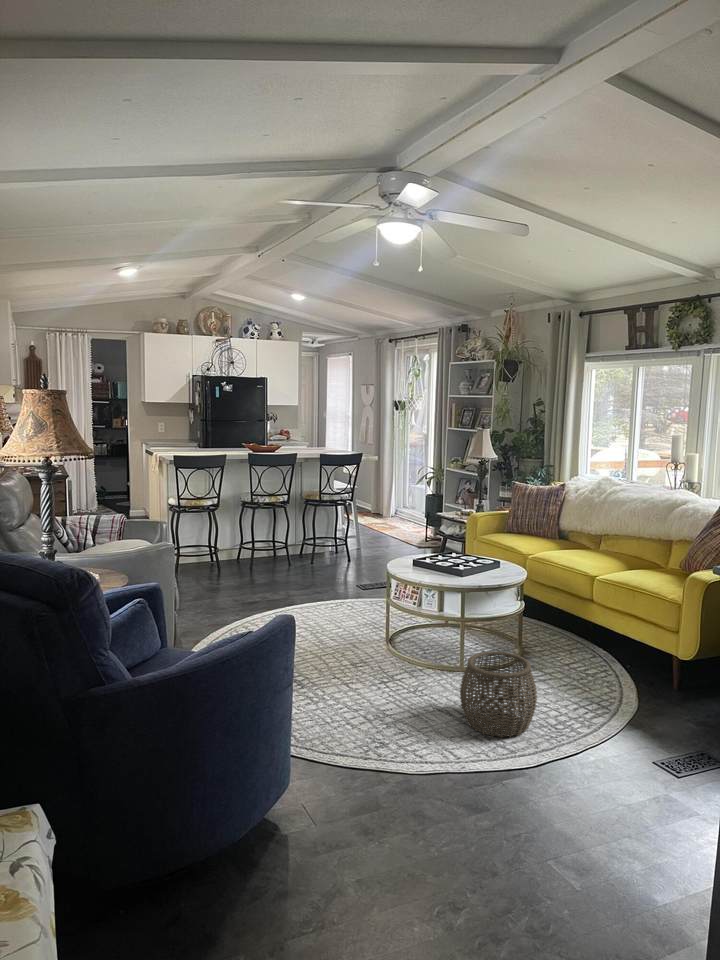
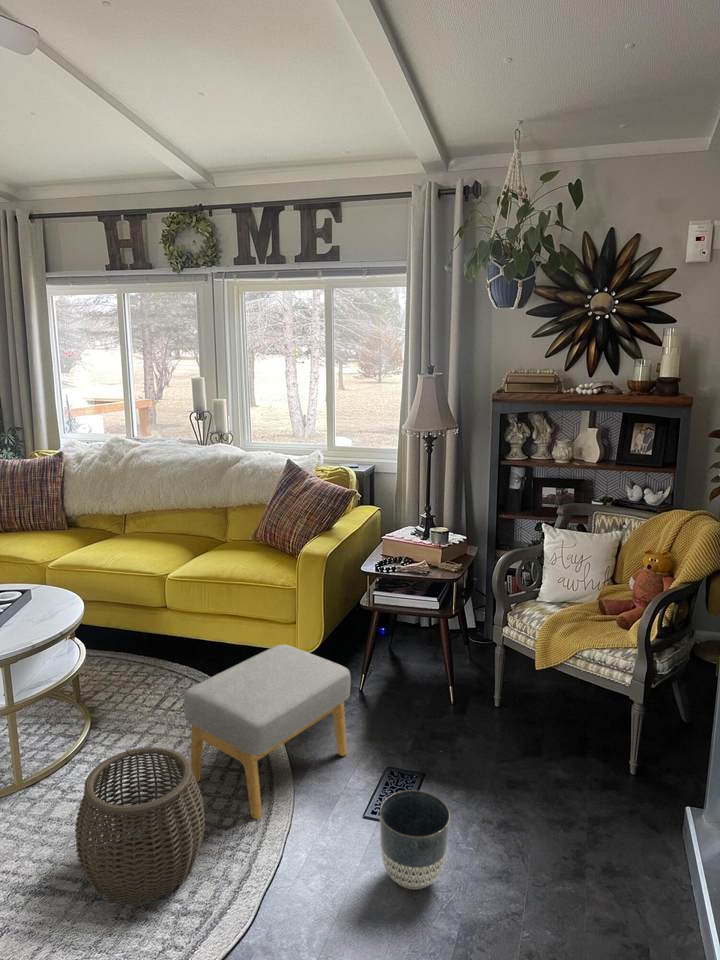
footstool: none [555,635,685,735] -> present [184,644,351,819]
planter: none [631,733,687,804] -> present [380,790,450,889]

